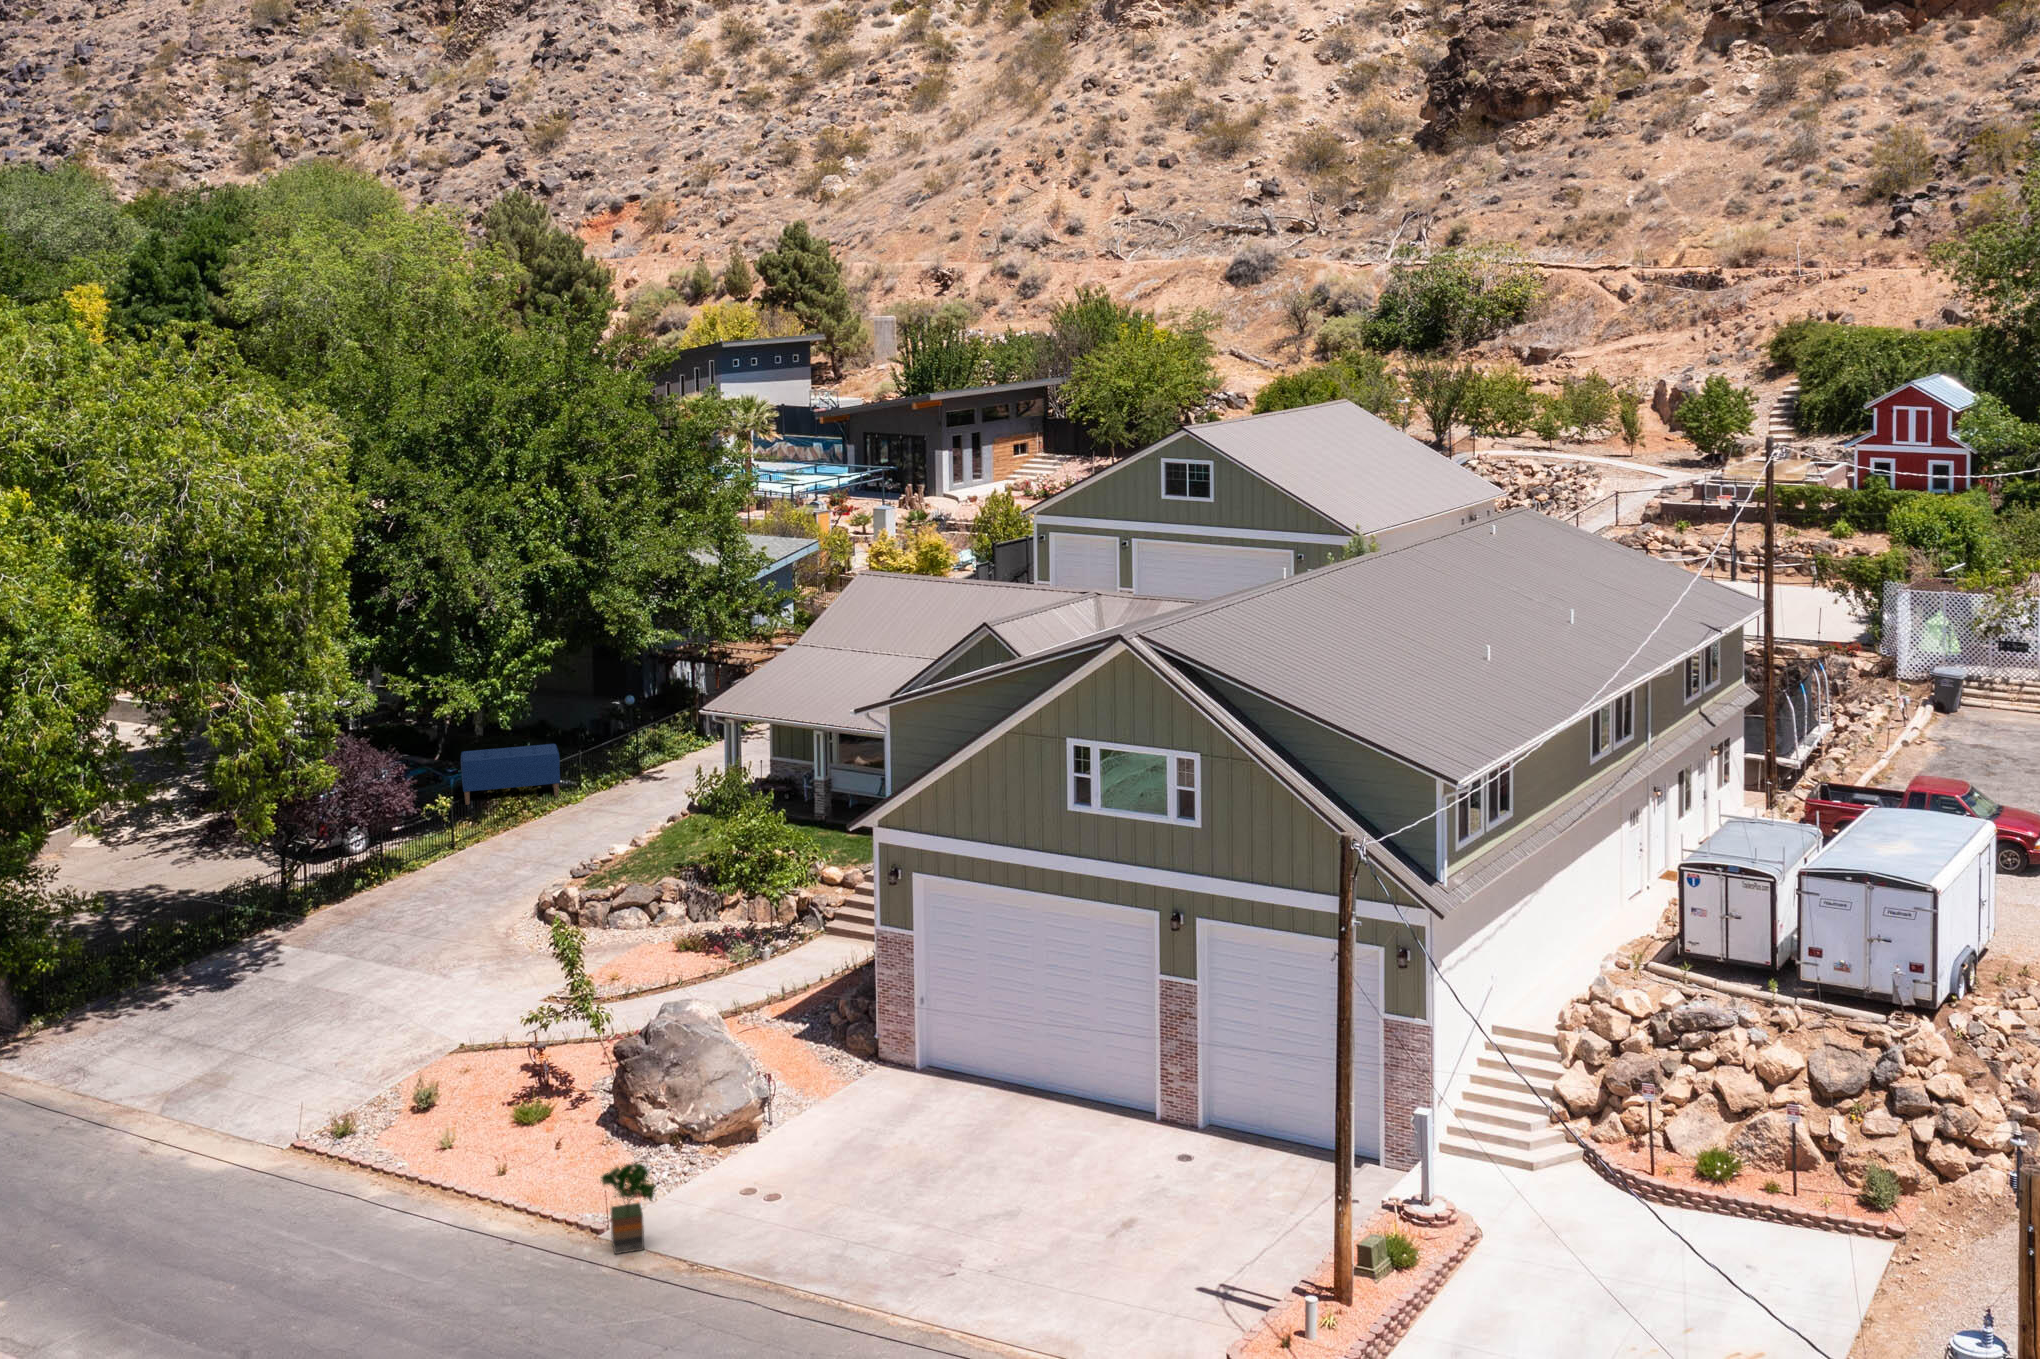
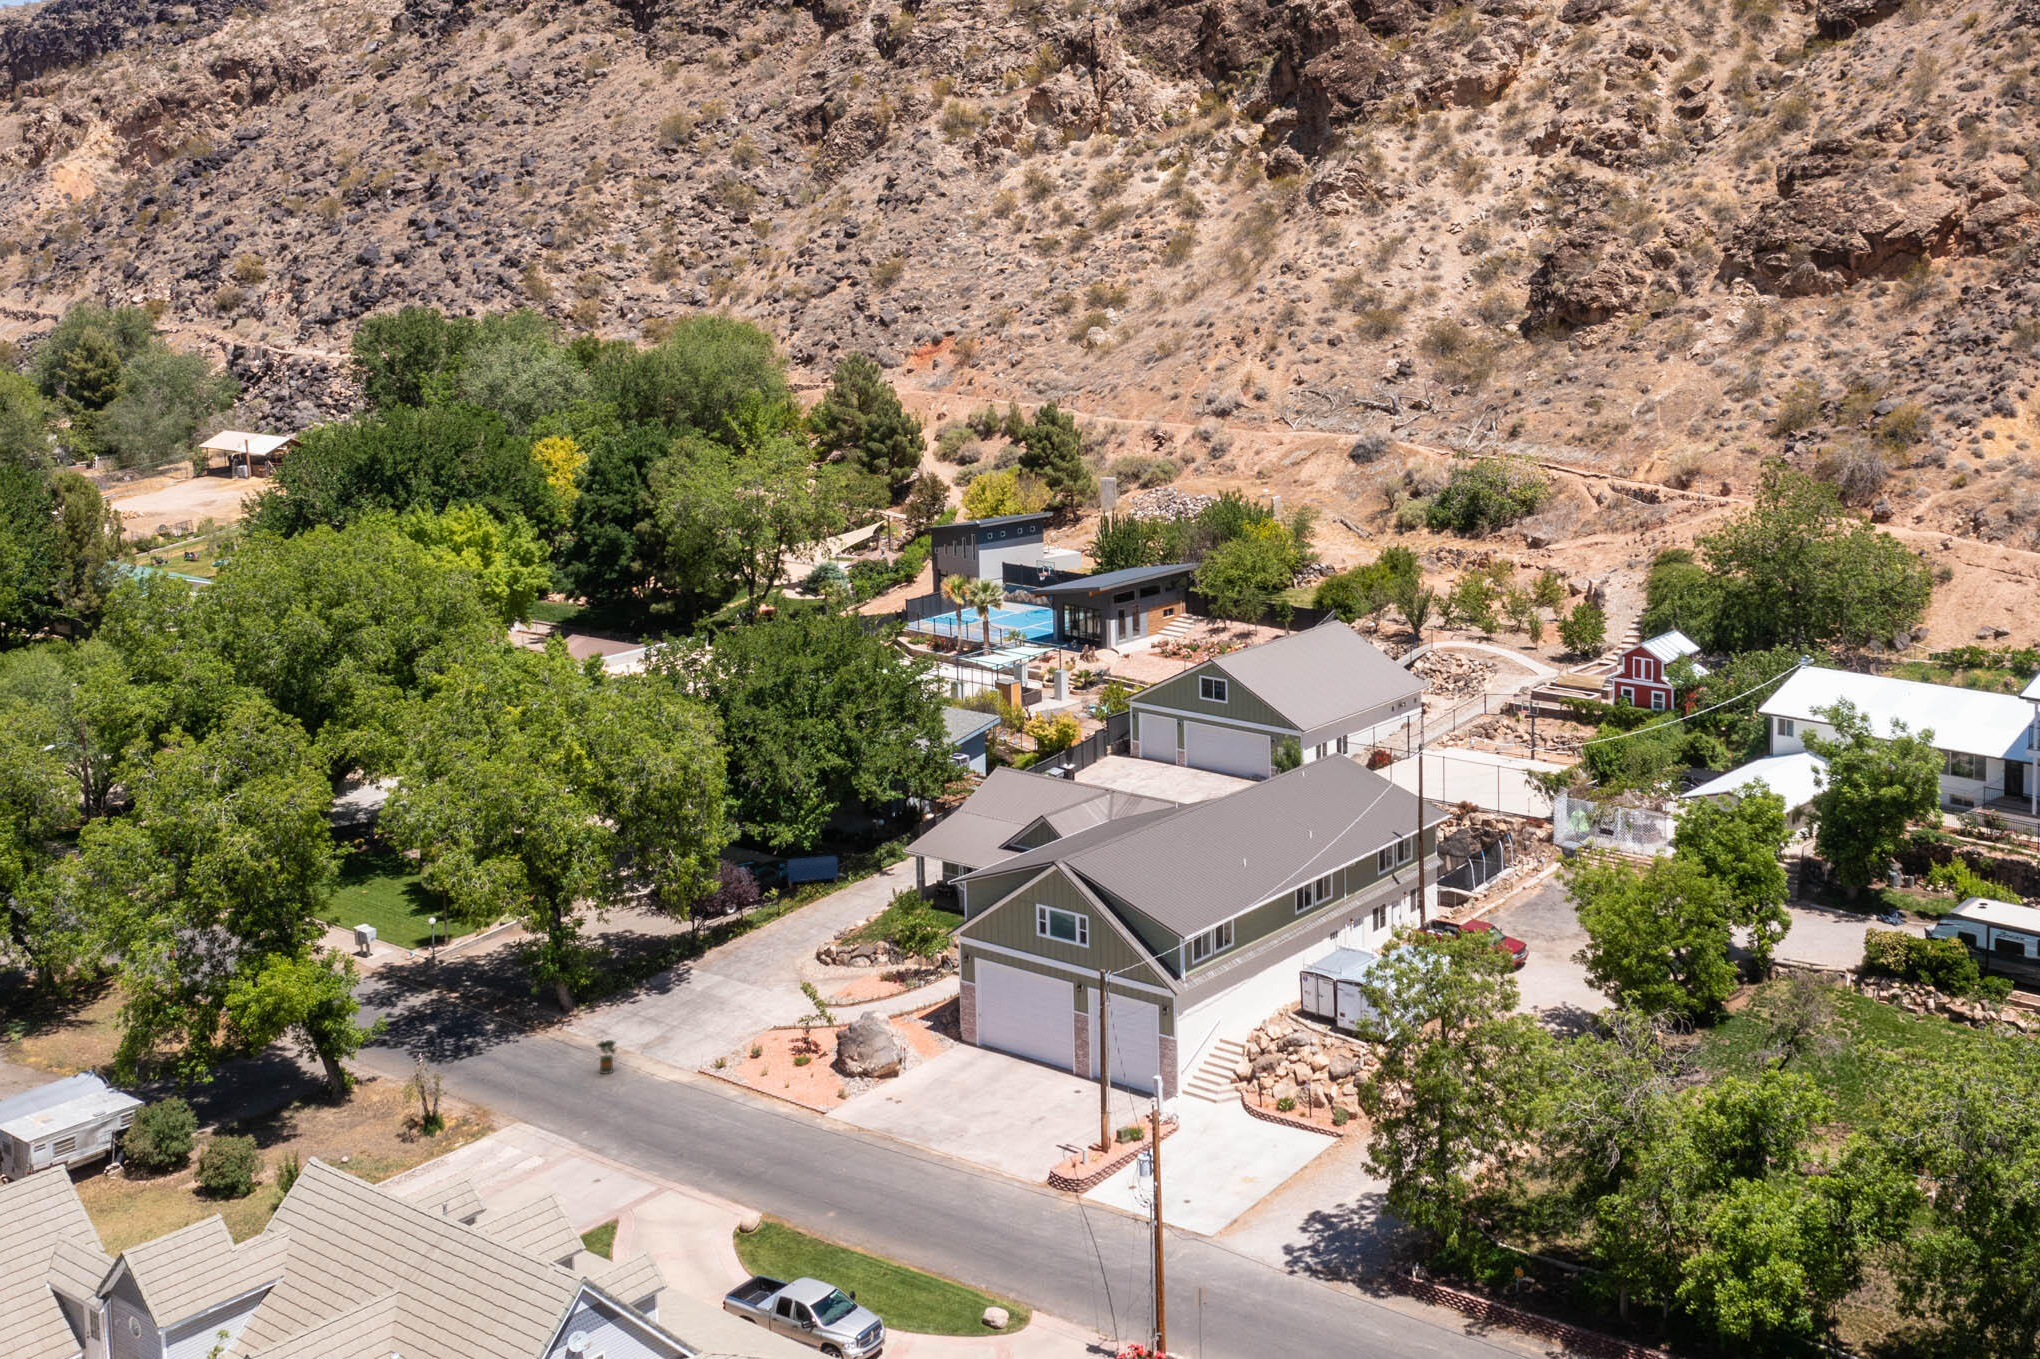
potted tree: present [601,1163,656,1254] -> present [596,1040,616,1074]

